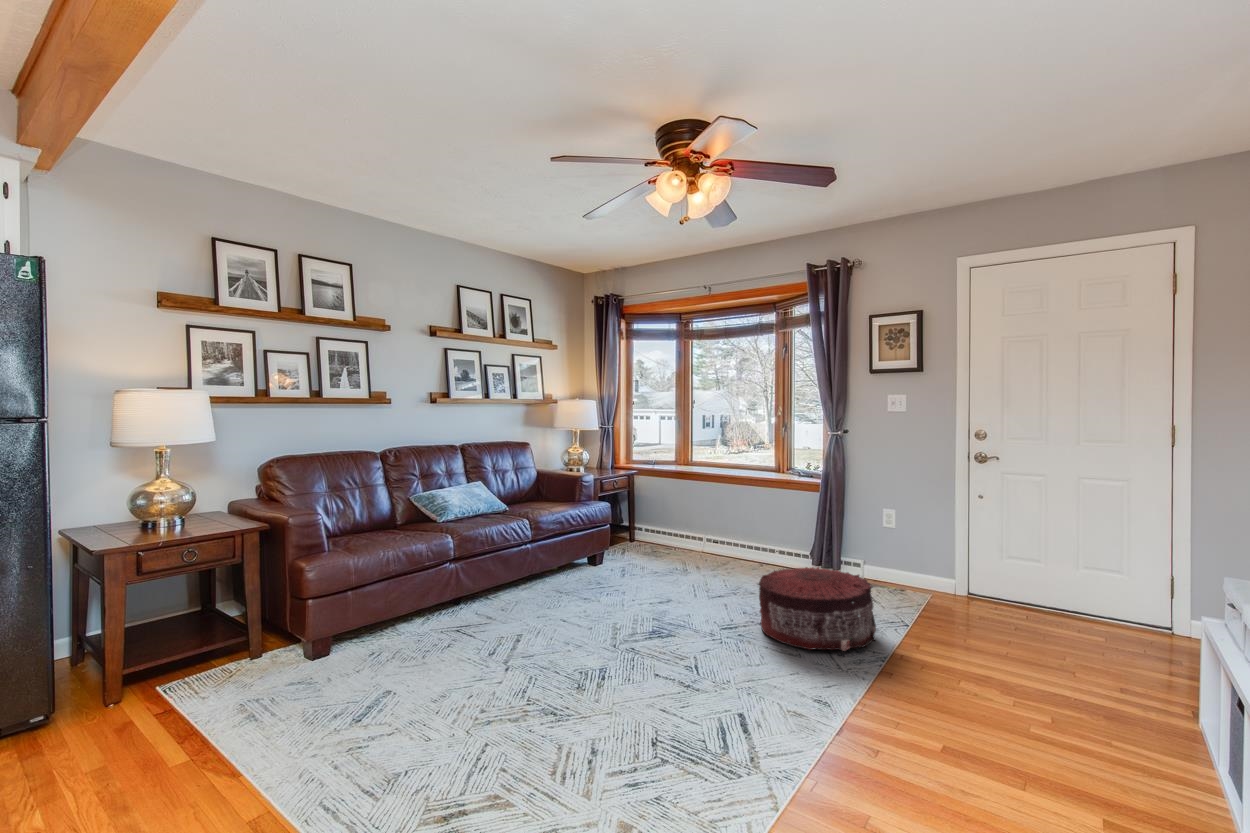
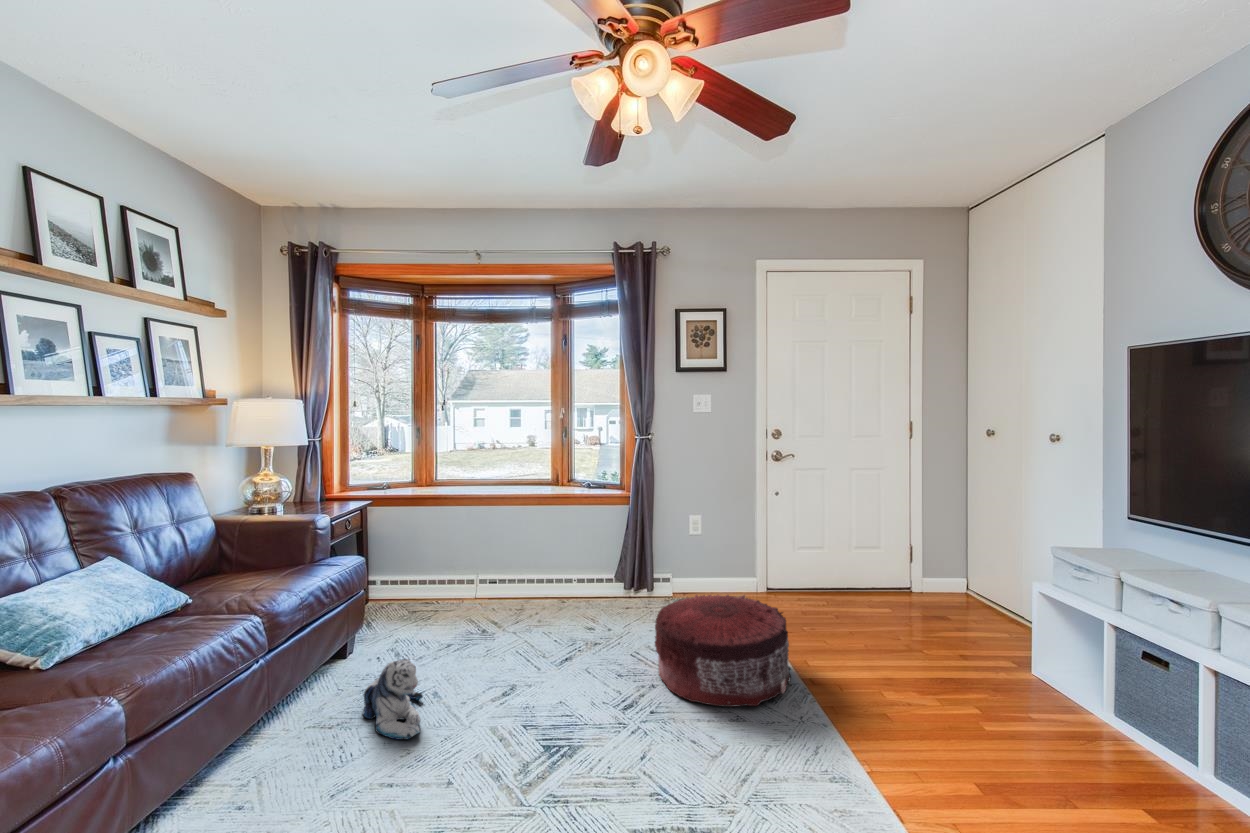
plush toy: none [576,561,611,605] -> present [362,659,423,740]

